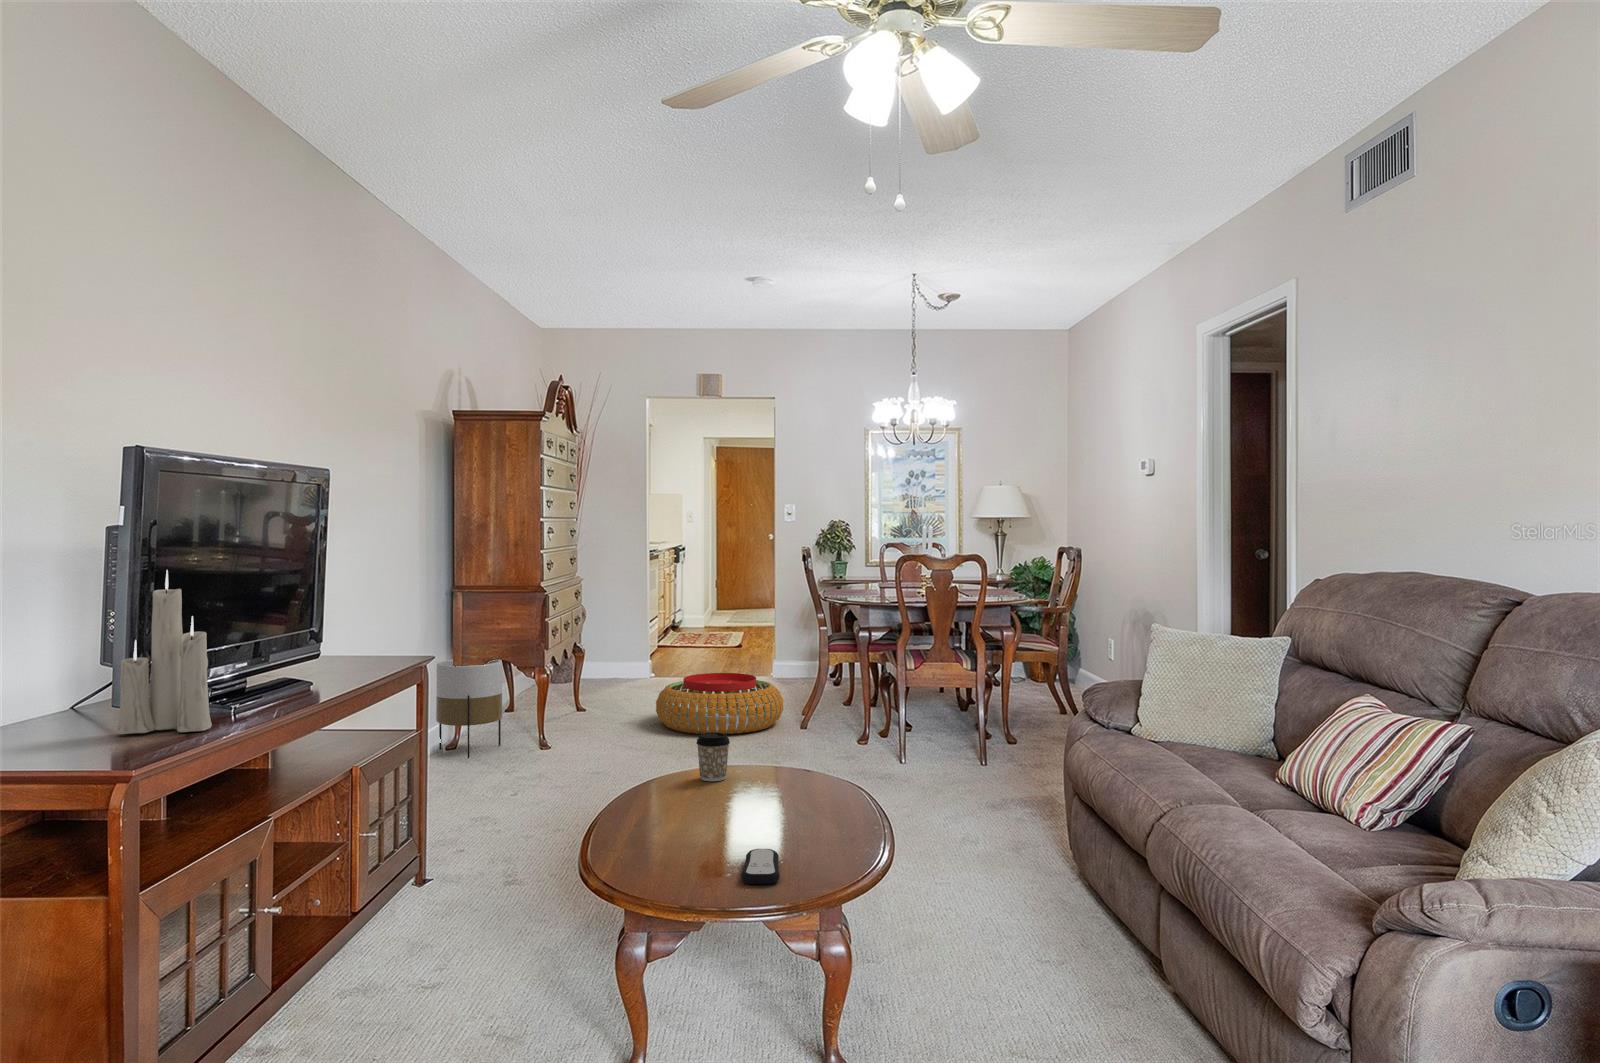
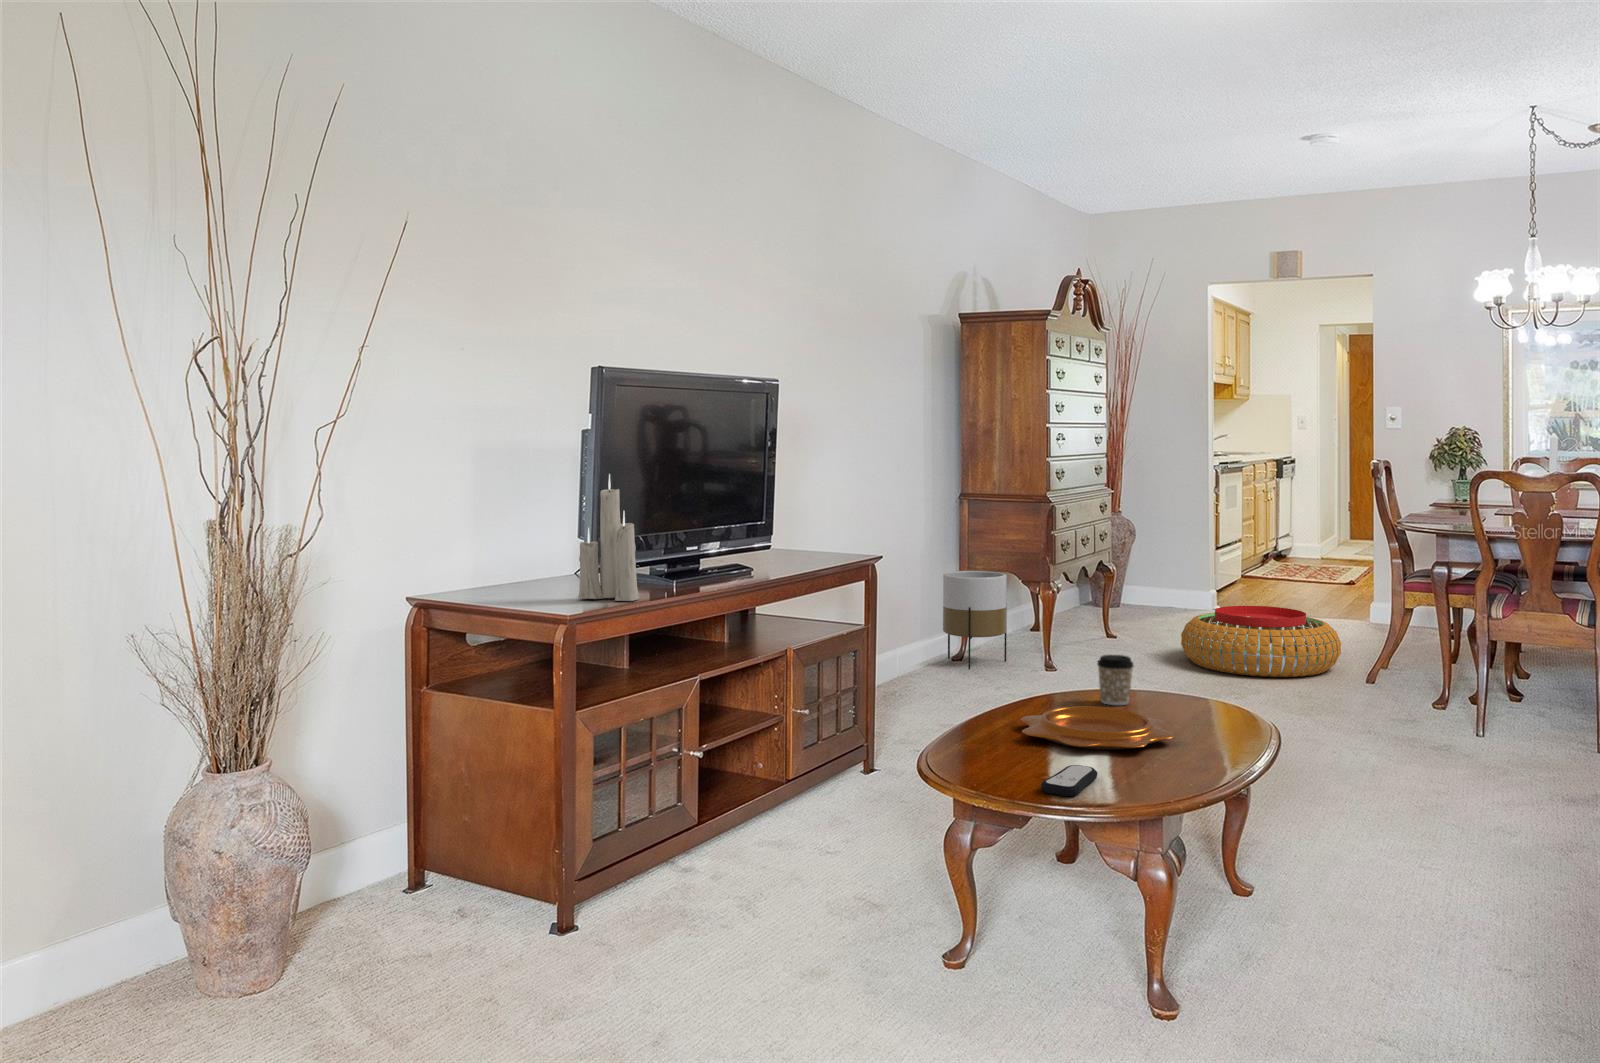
decorative bowl: none [656,785,804,830] -> present [1021,706,1175,750]

